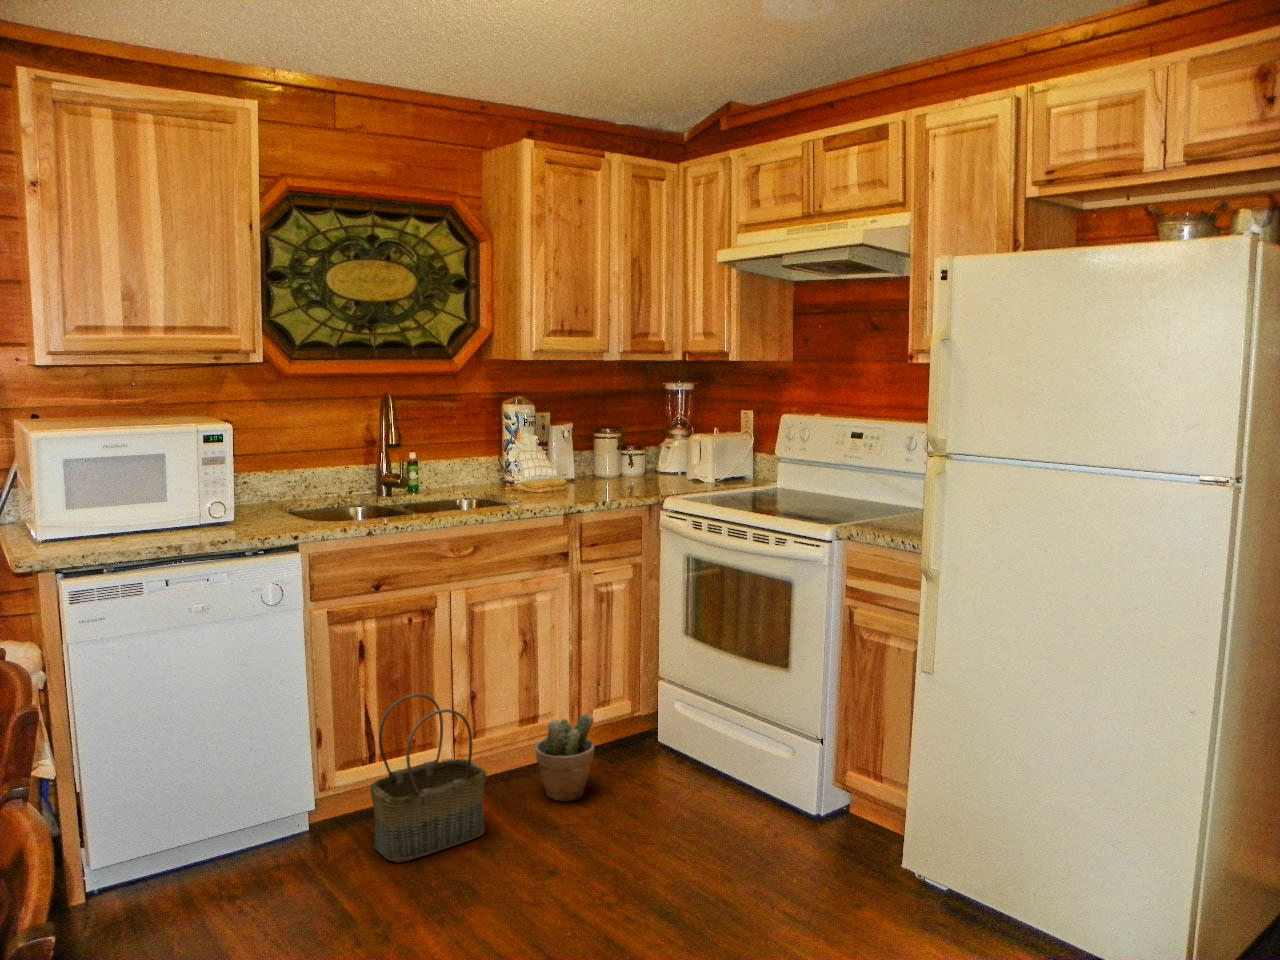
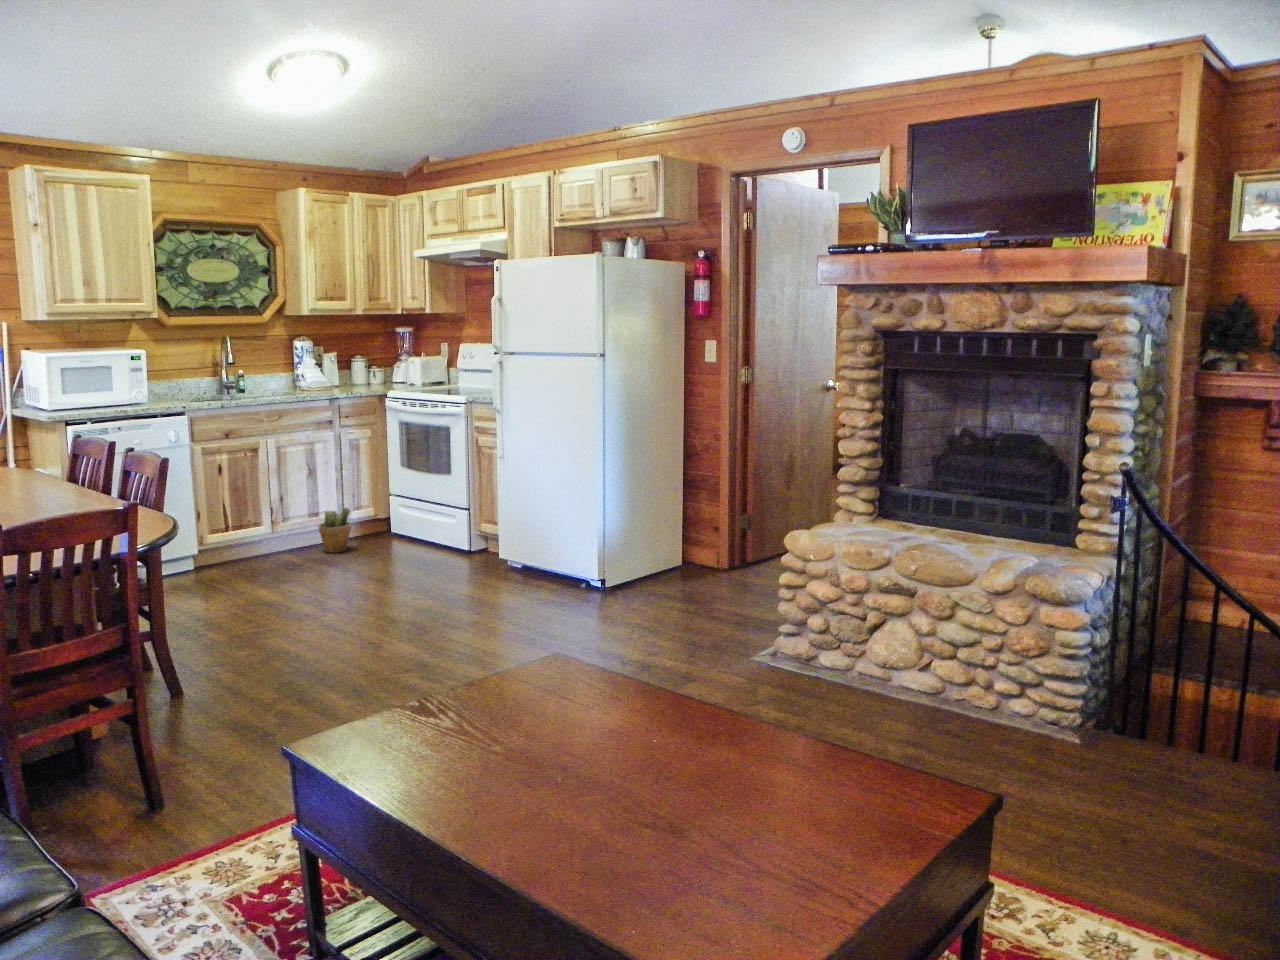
basket: present [370,694,486,862] -> none [229,492,291,573]

